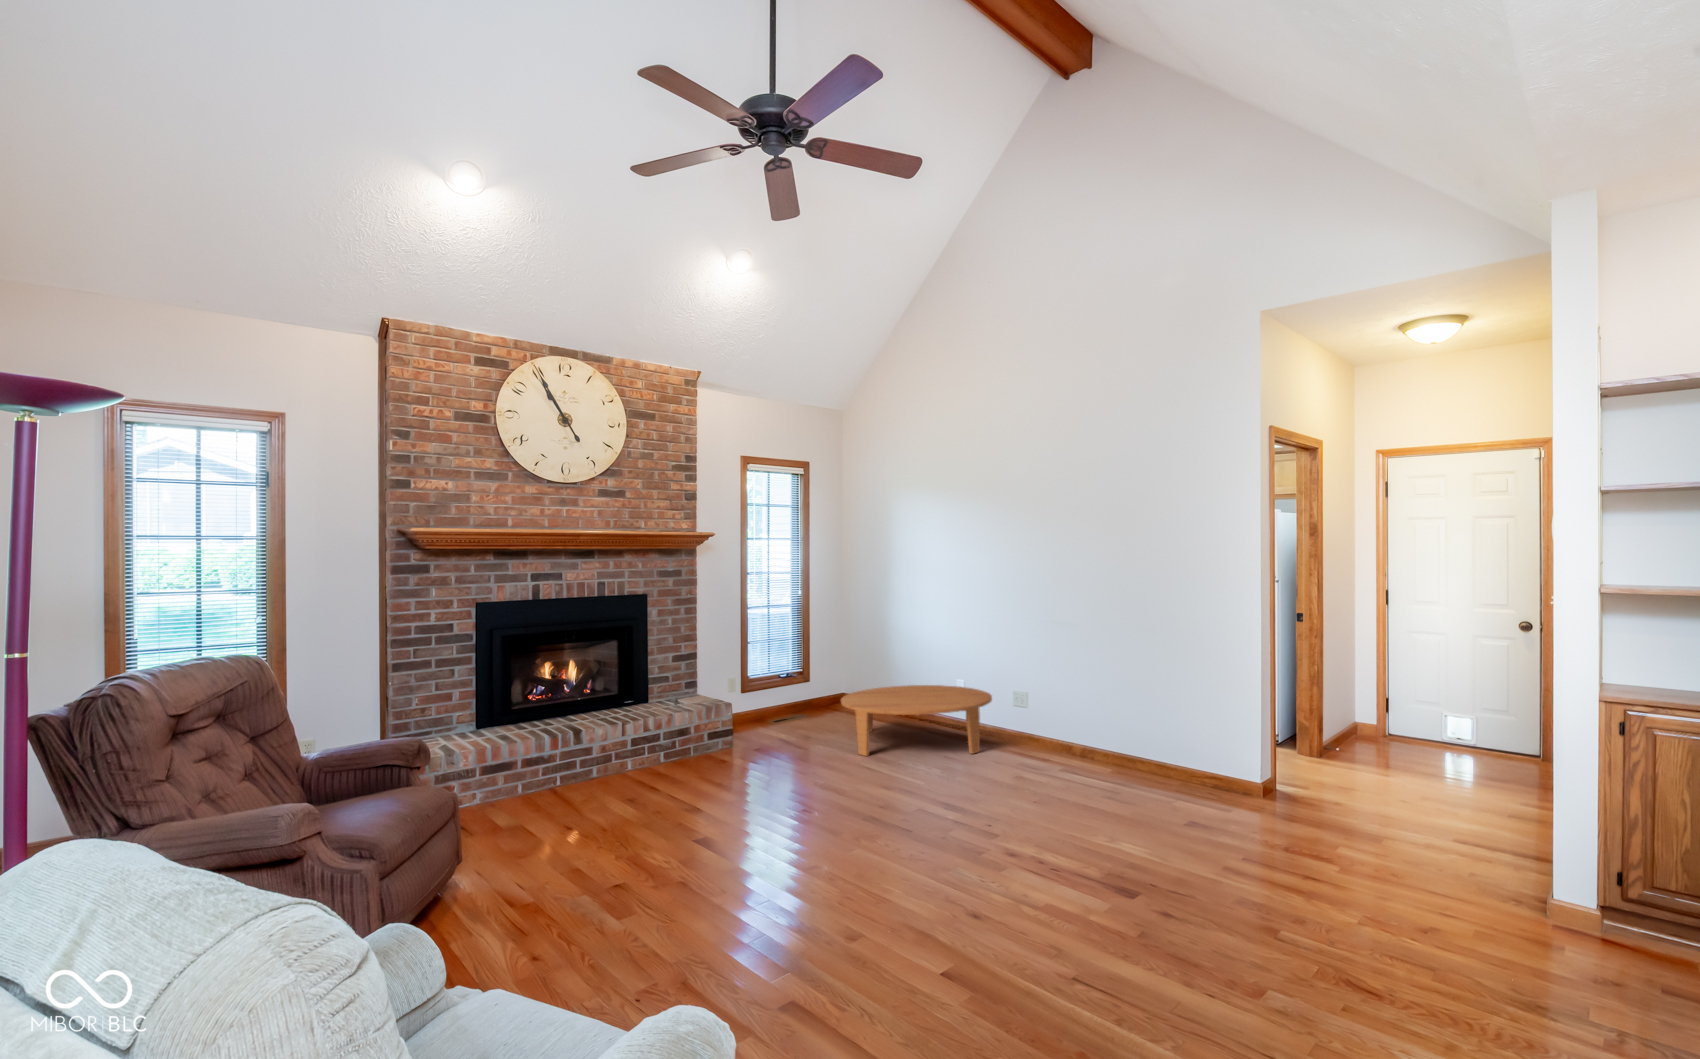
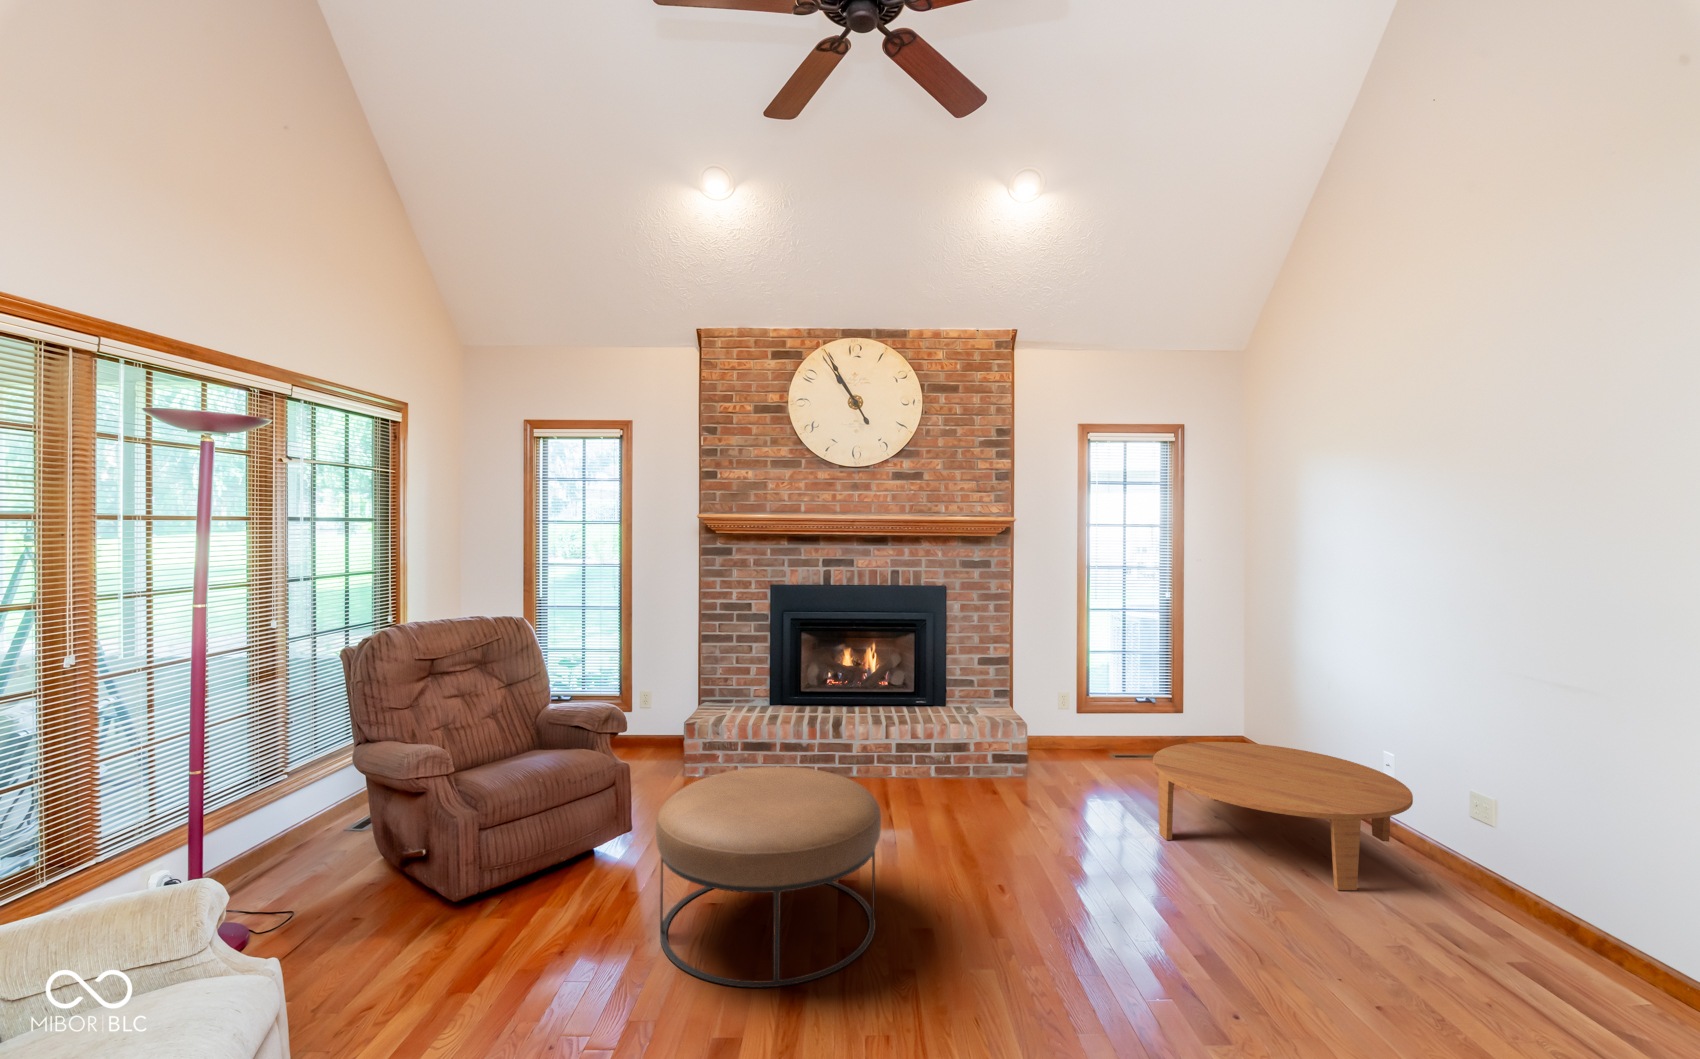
ottoman: none [578,737,775,906] -> present [656,767,881,987]

